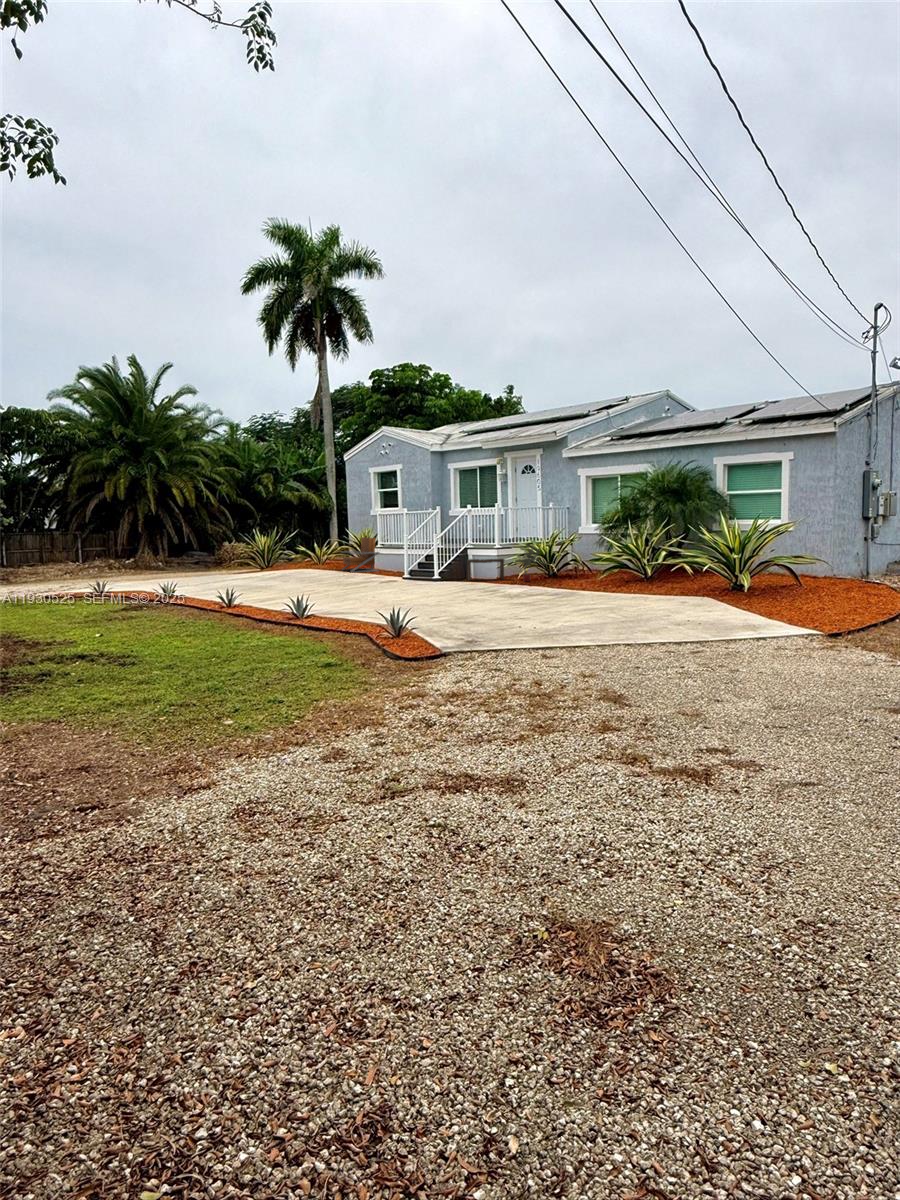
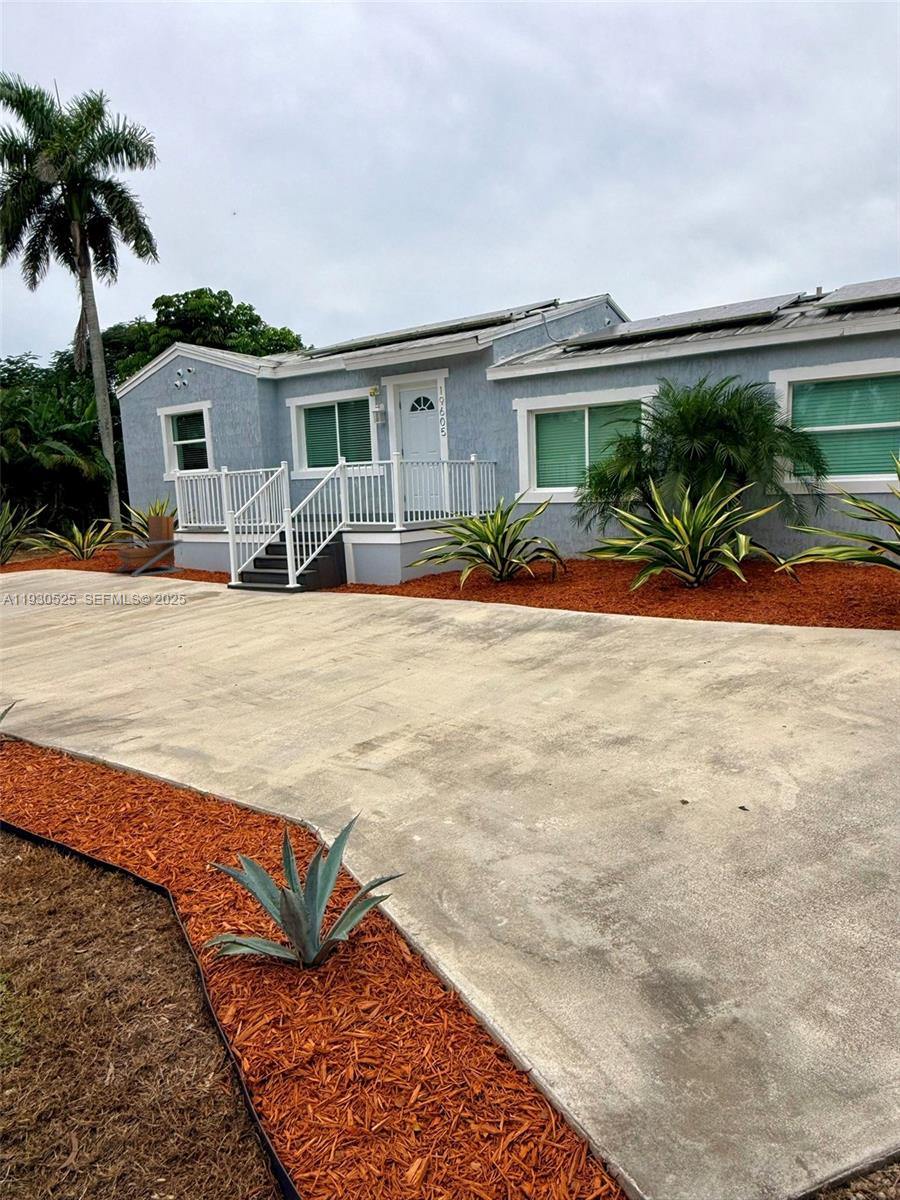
potted tree: present [515,545,539,582] -> none [437,523,487,590]
bench: present [467,558,504,580] -> none [349,548,417,591]

